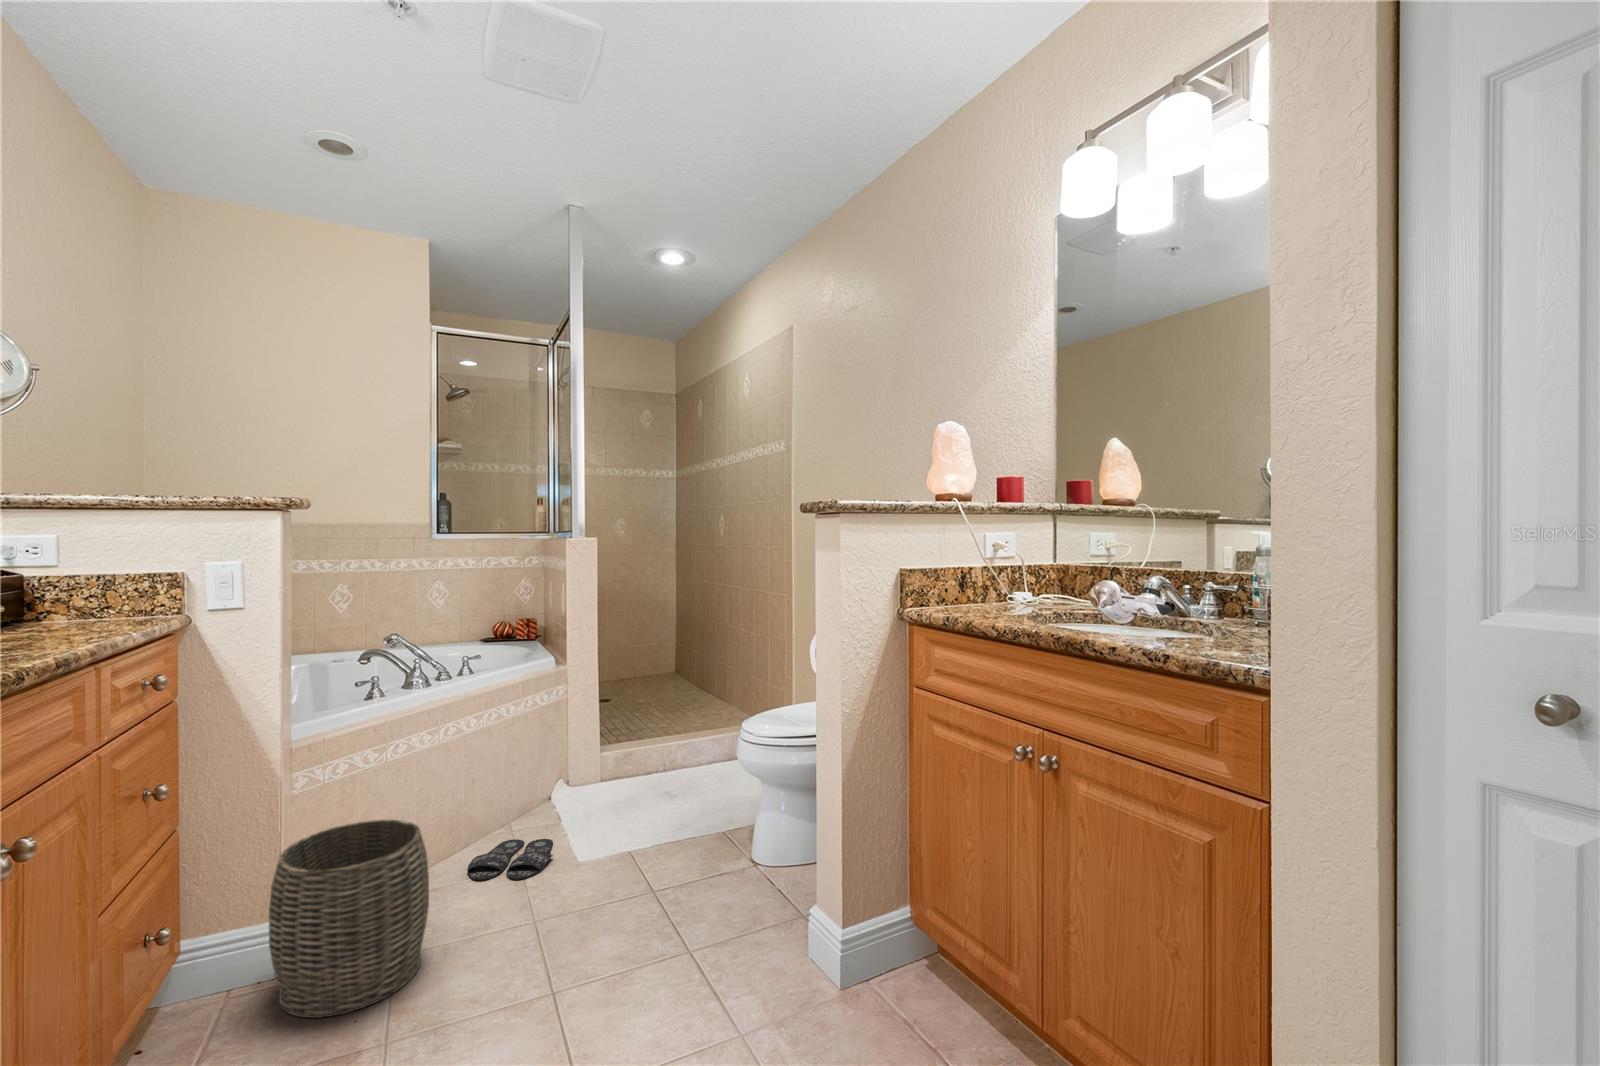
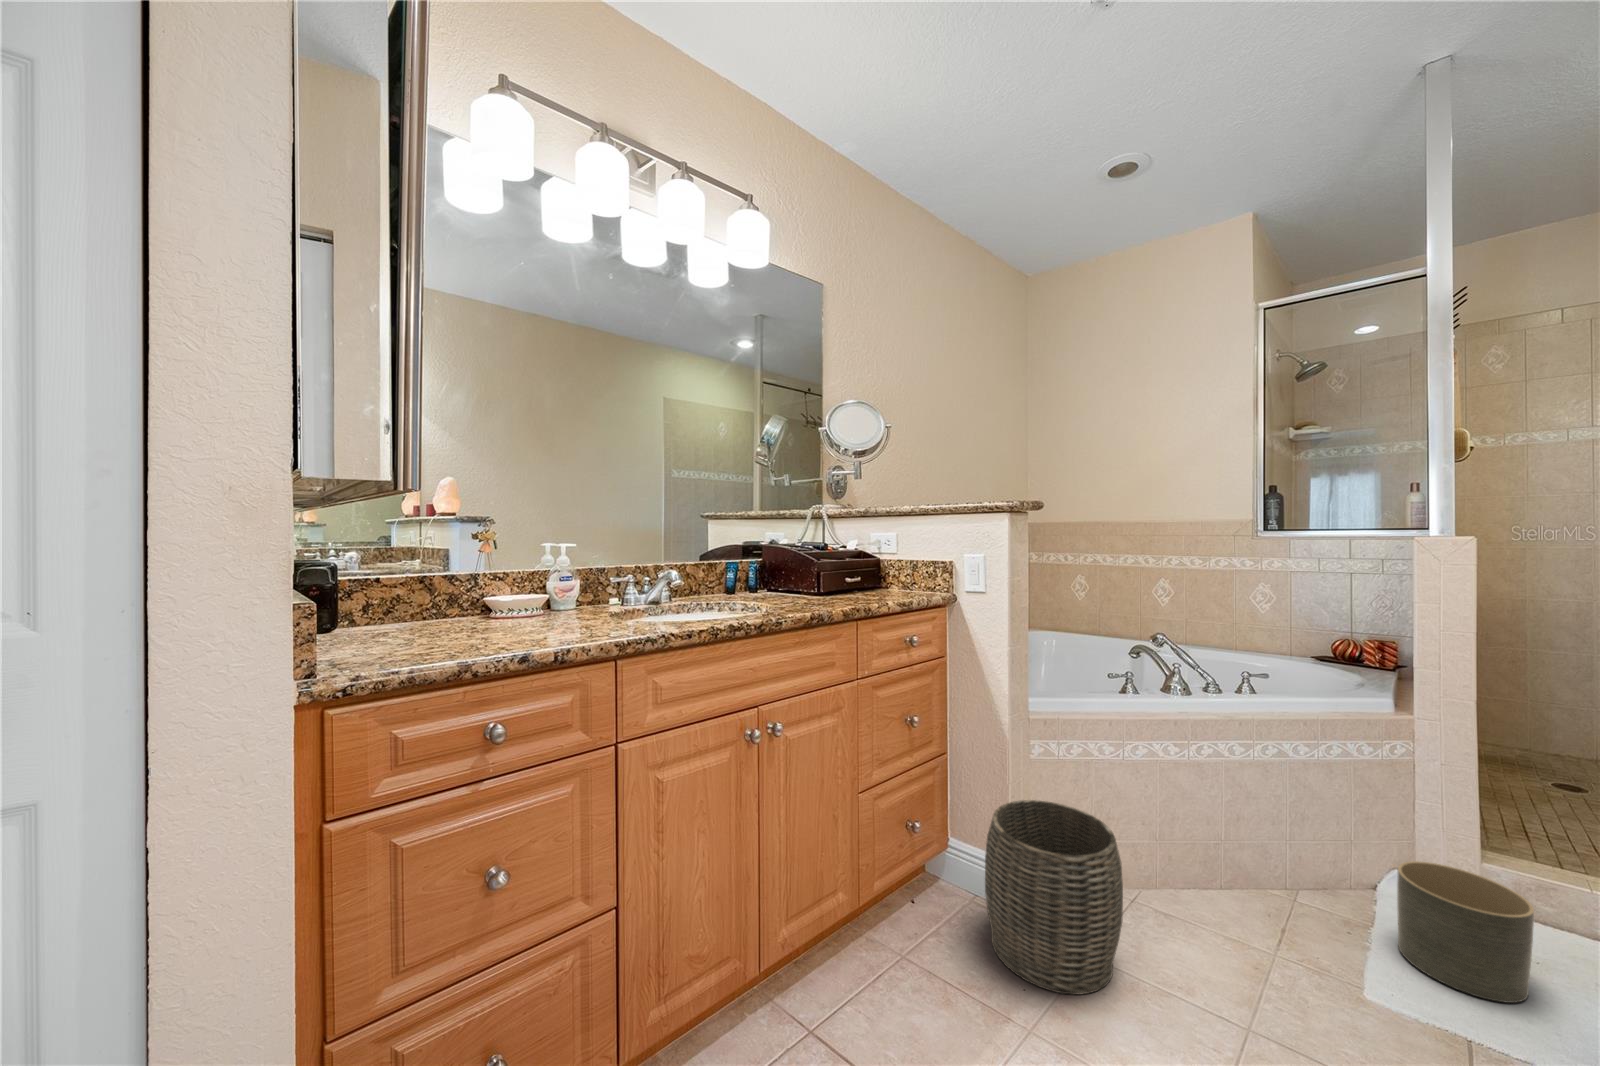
planter: none [577,756,639,832] -> present [1397,861,1534,1003]
slippers: present [467,839,553,881] -> none [1209,904,1343,975]

